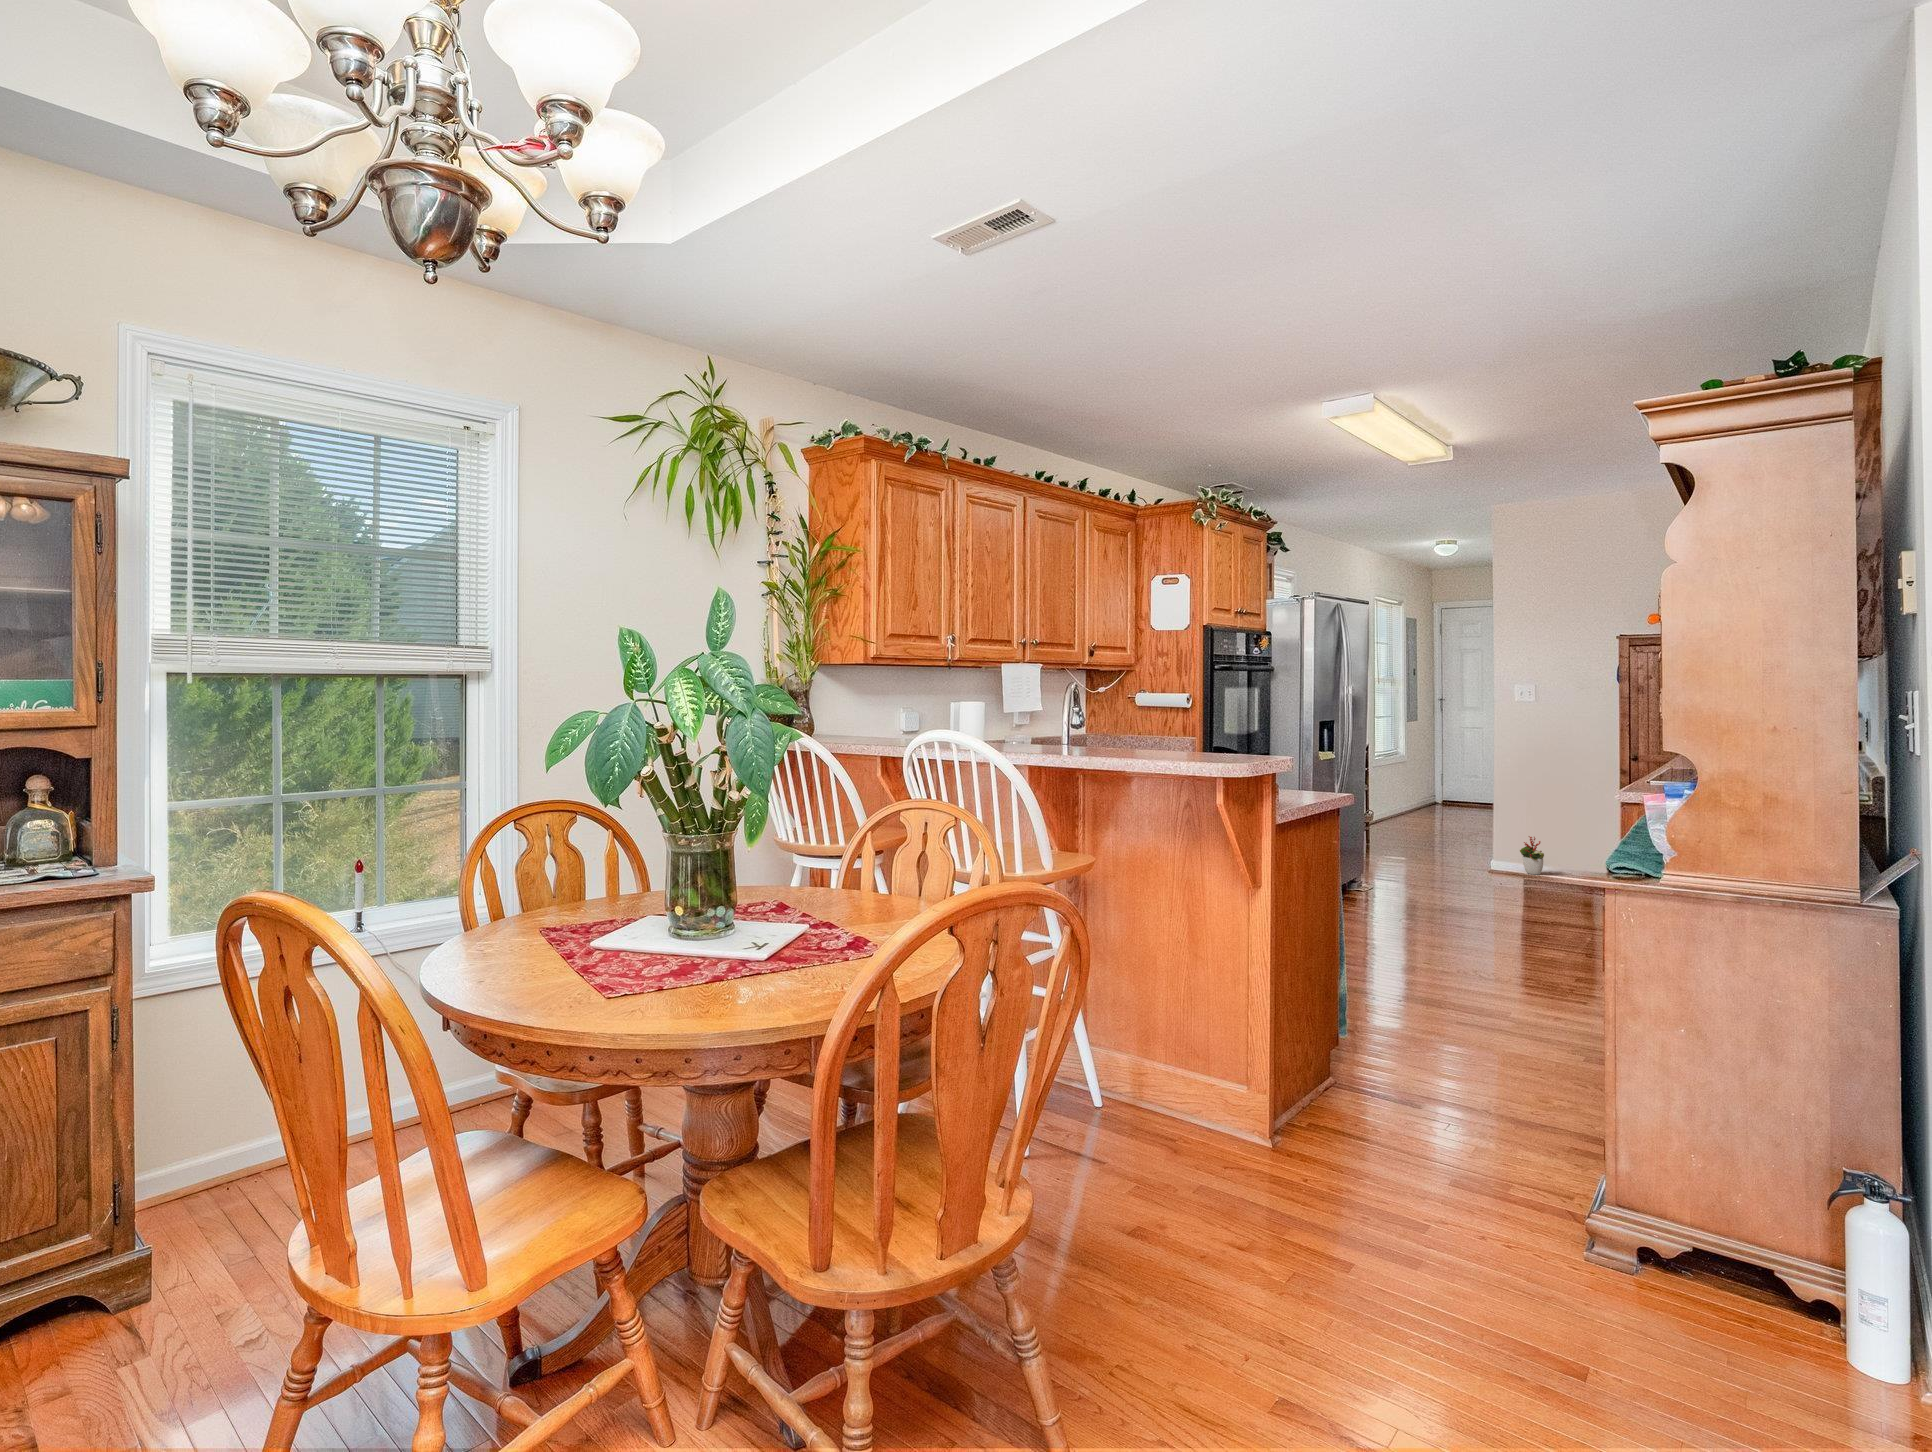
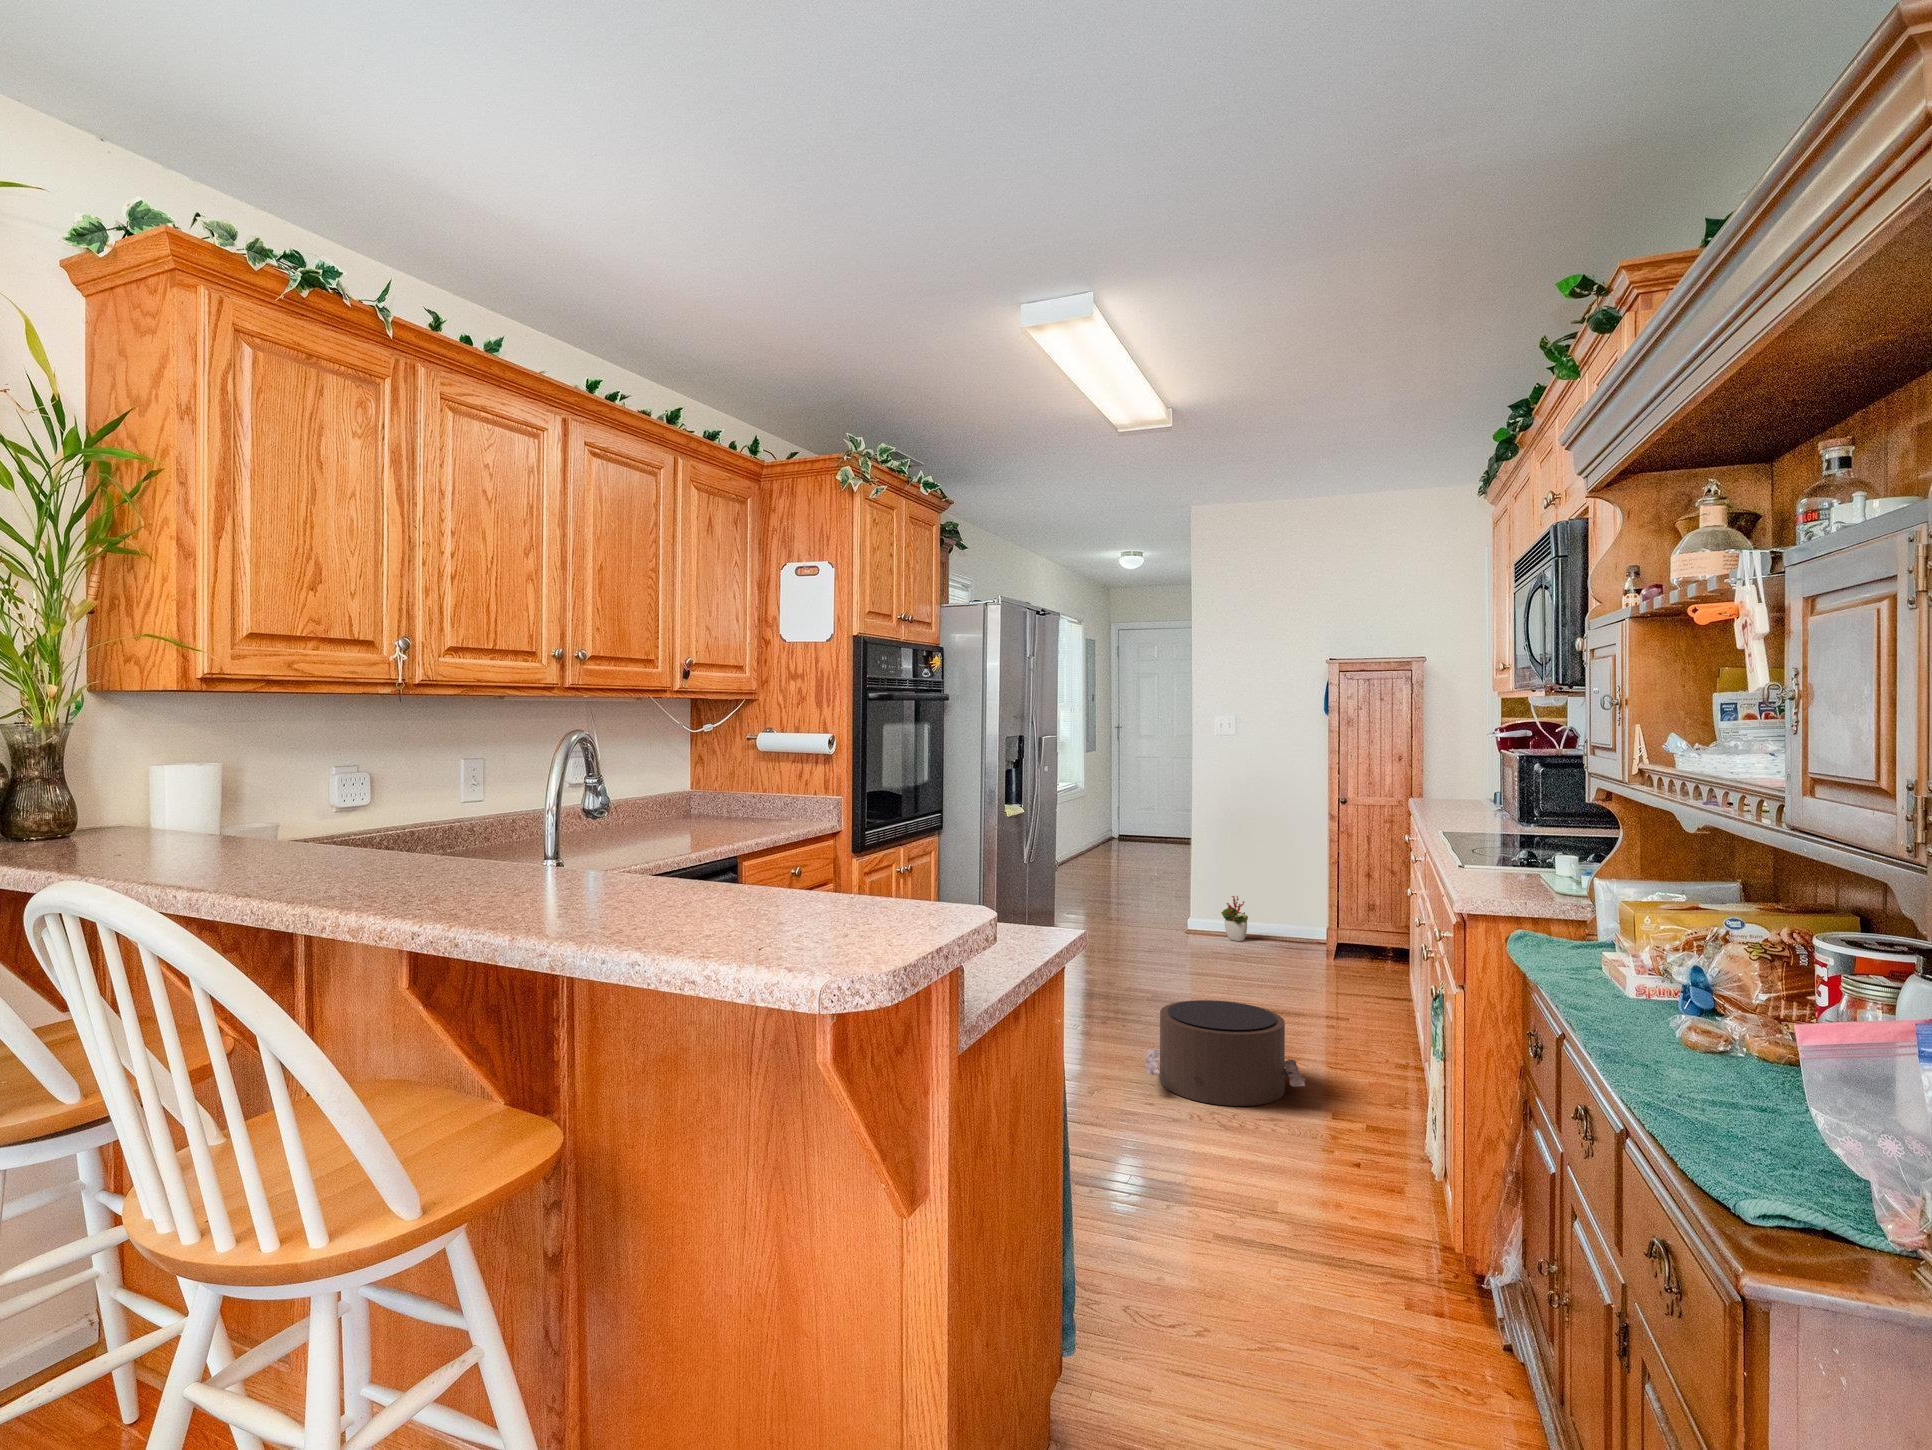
pouf: none [1423,891,1550,959] -> present [1145,1000,1305,1106]

